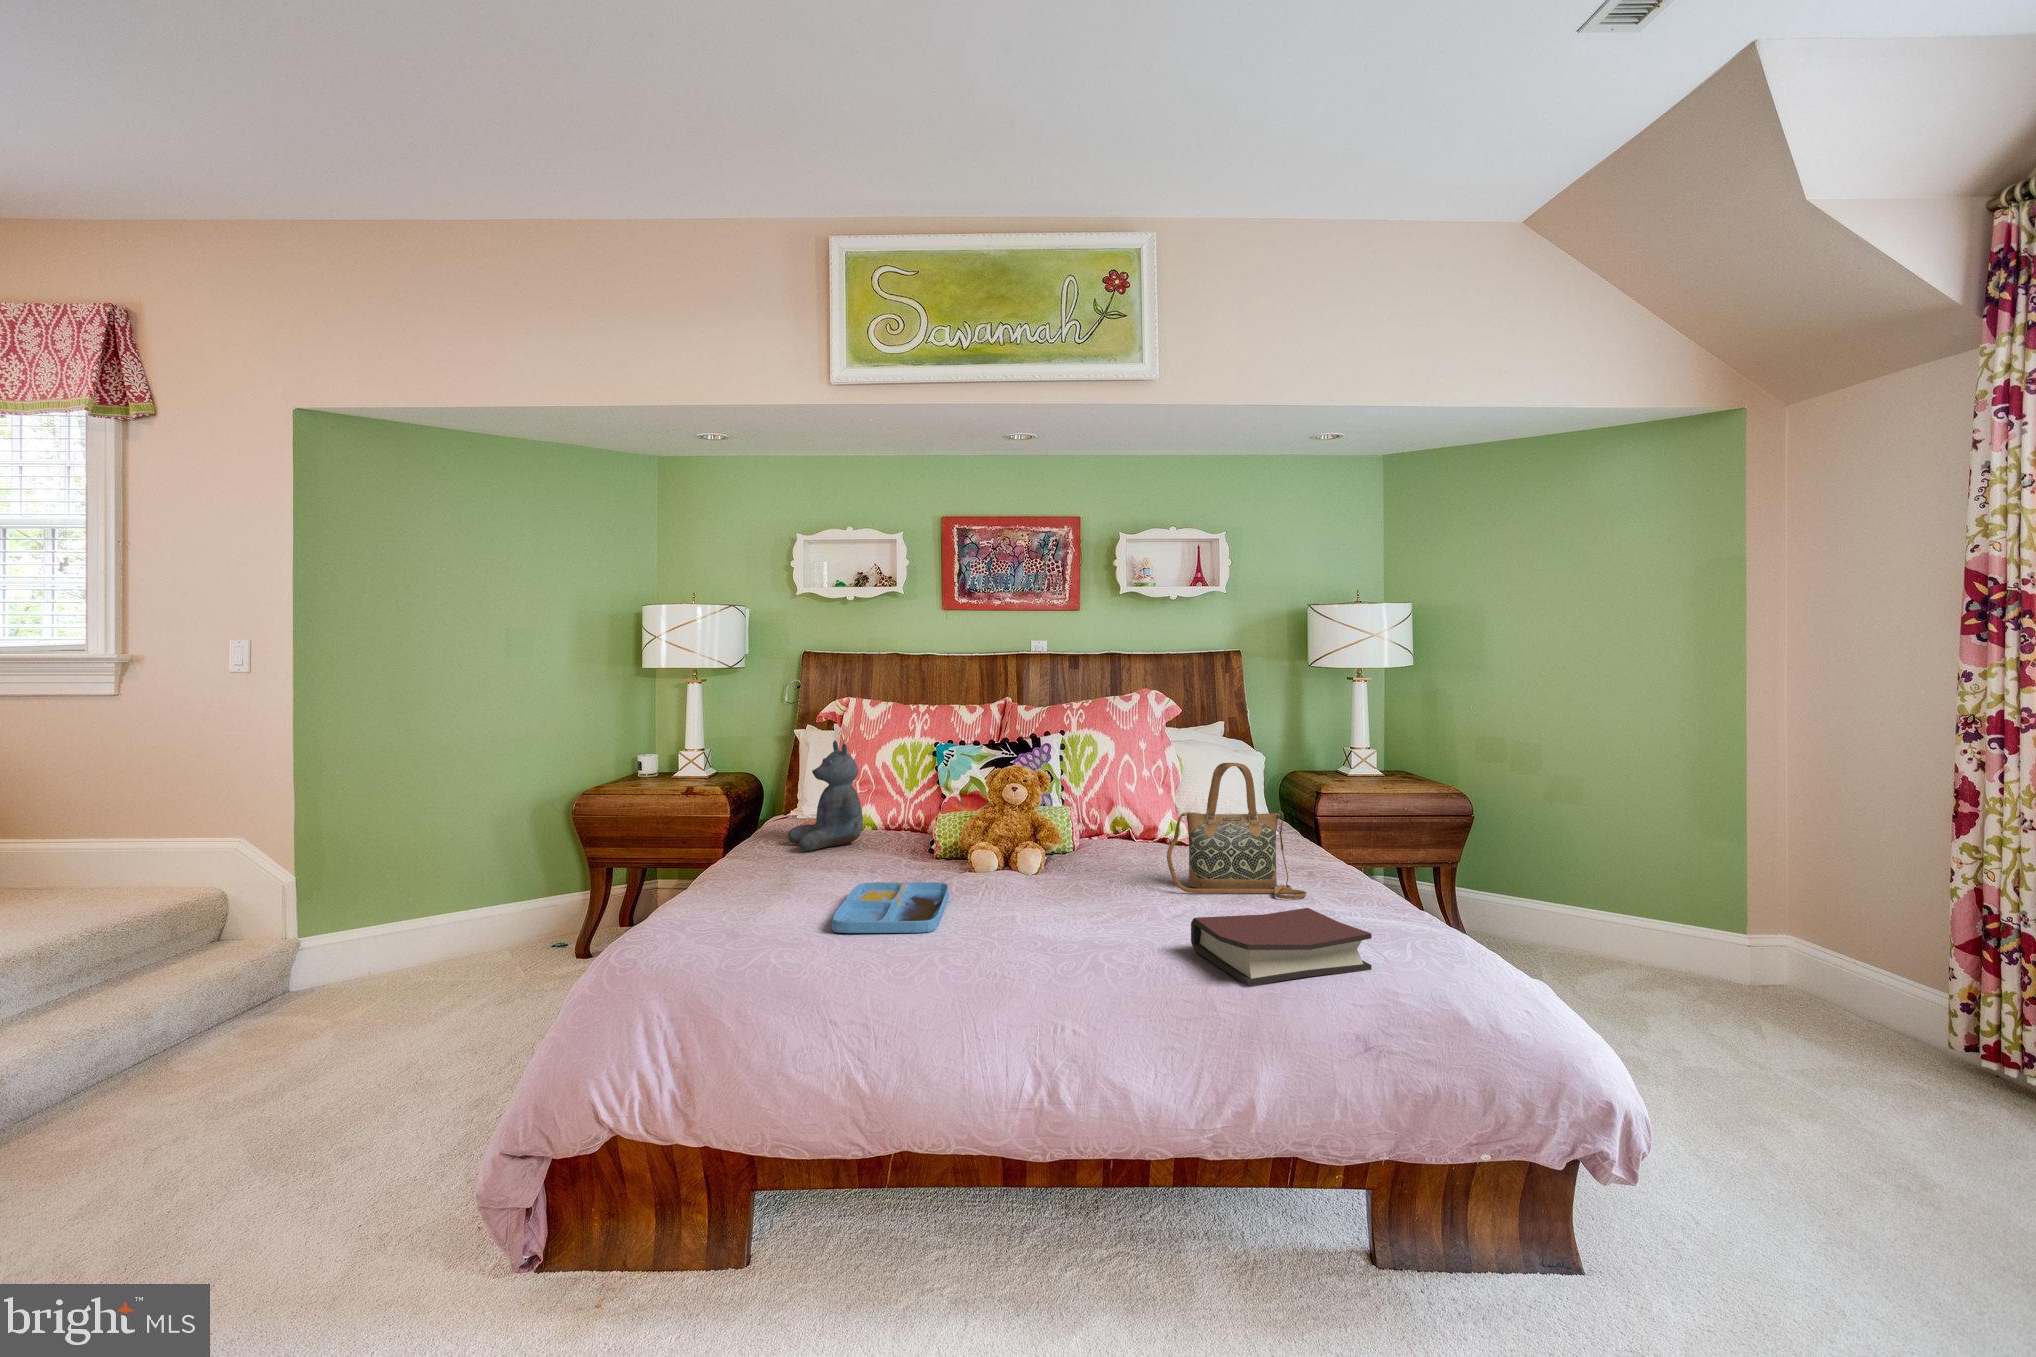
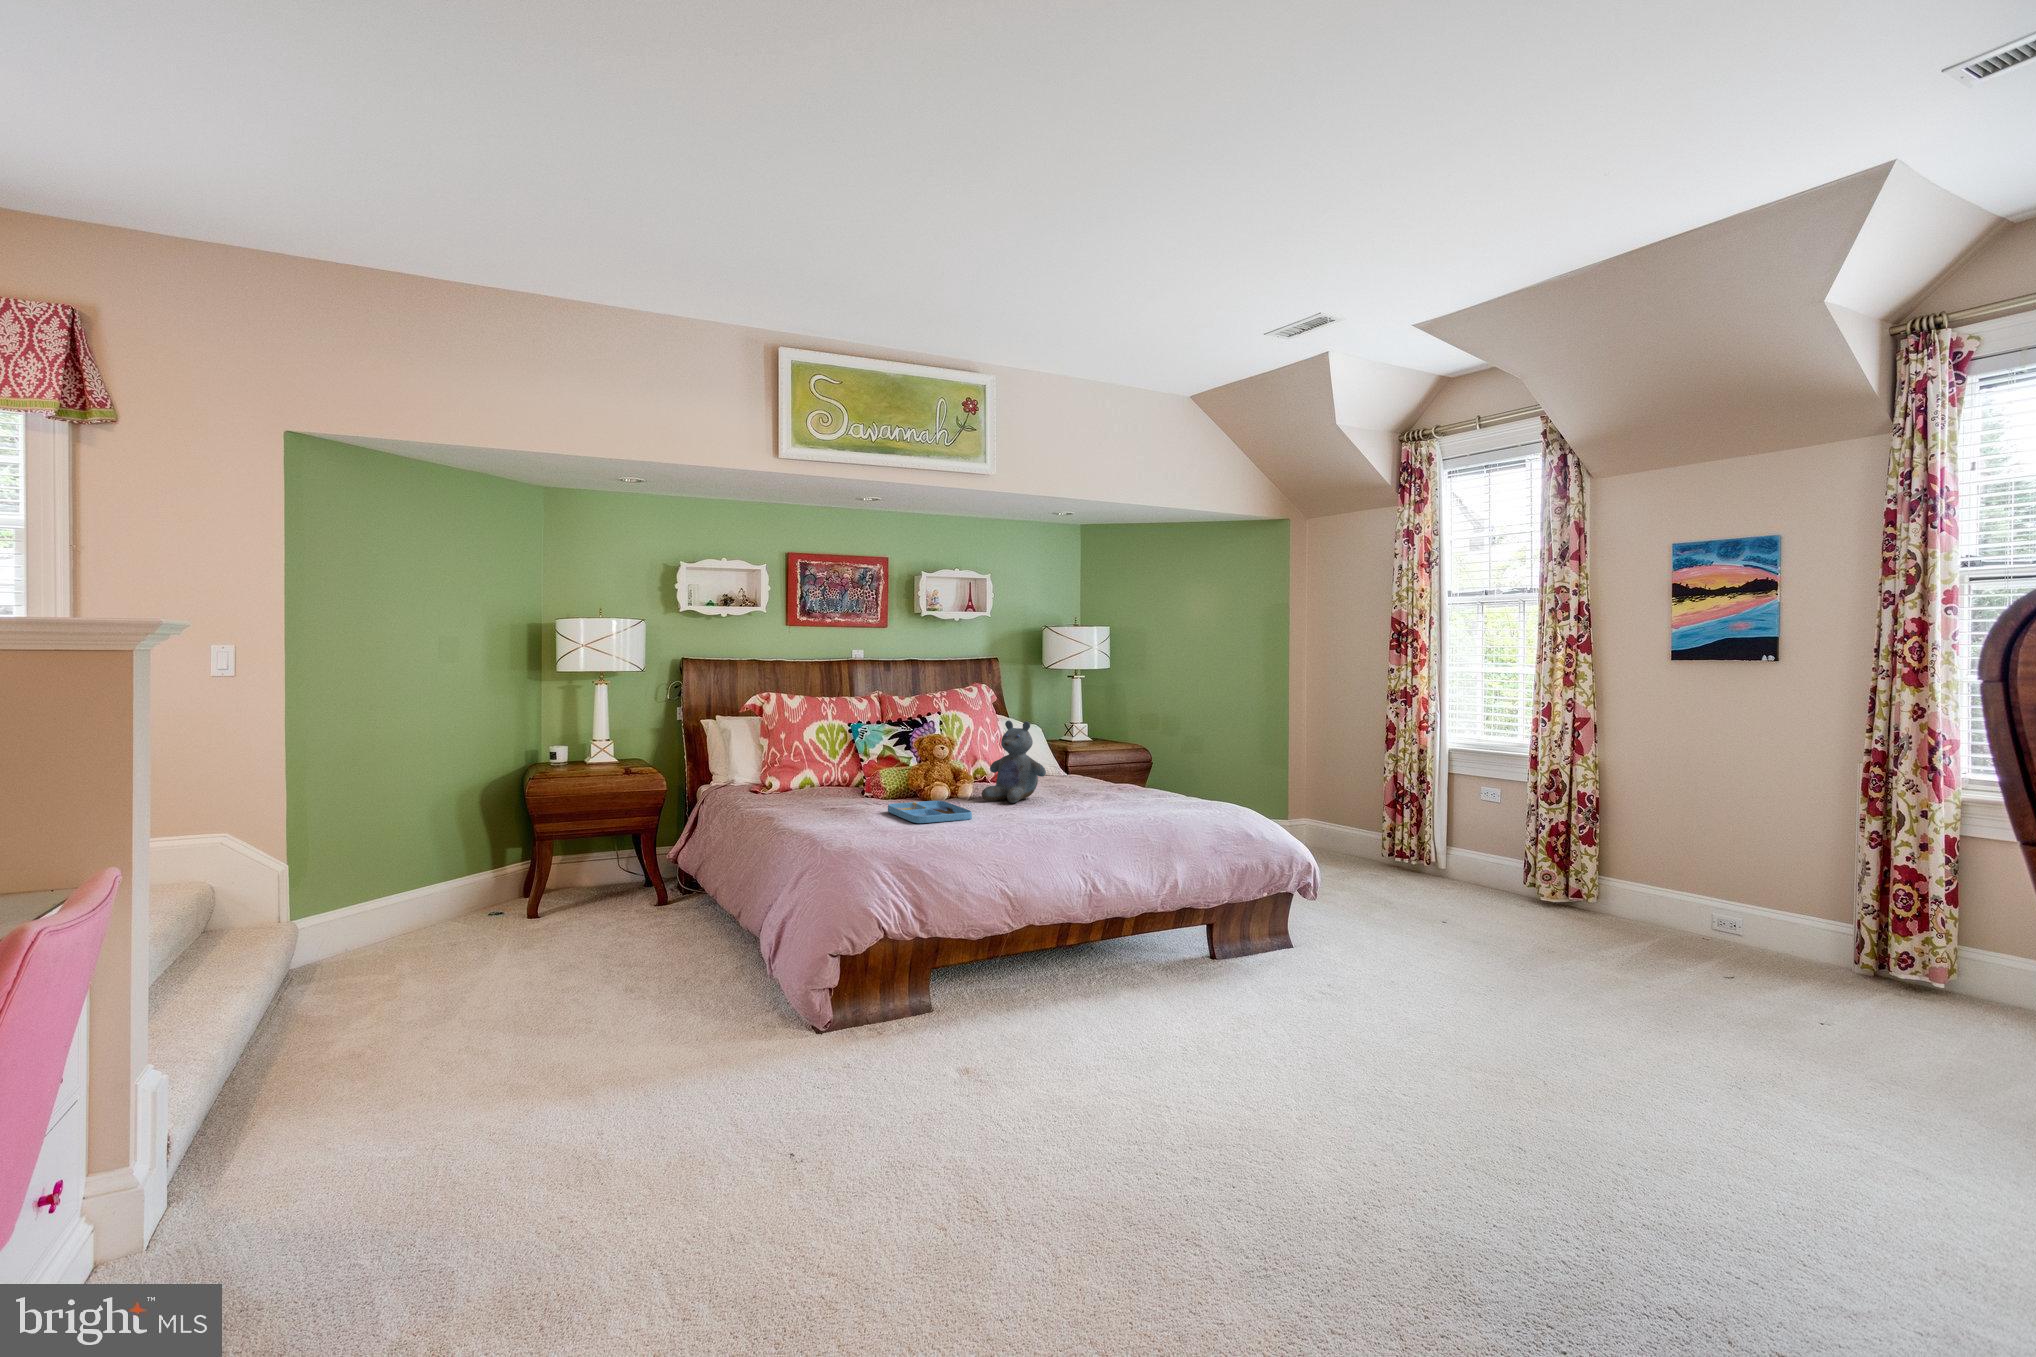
stuffed bear: present [788,741,863,851] -> present [982,721,1046,803]
handbag: present [1167,763,1307,899] -> none [1061,721,1137,796]
hardback book: present [1191,908,1372,986] -> none [1117,789,1204,818]

